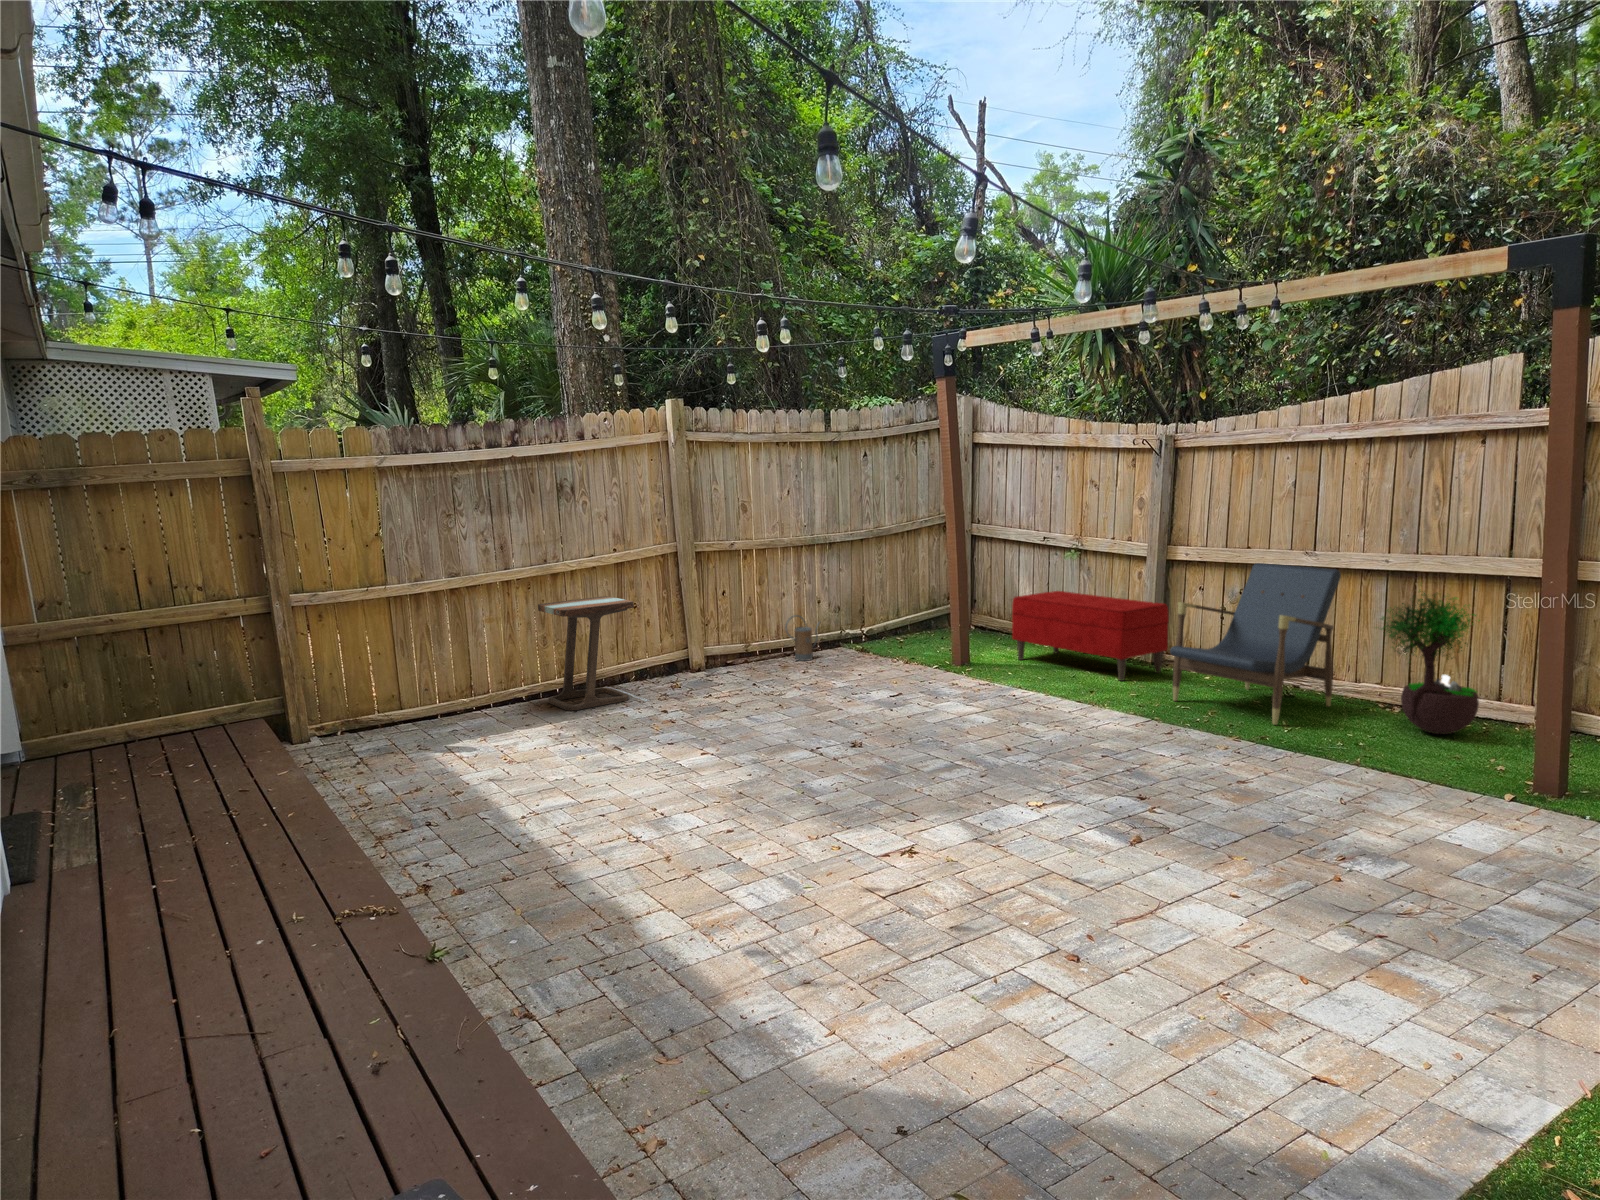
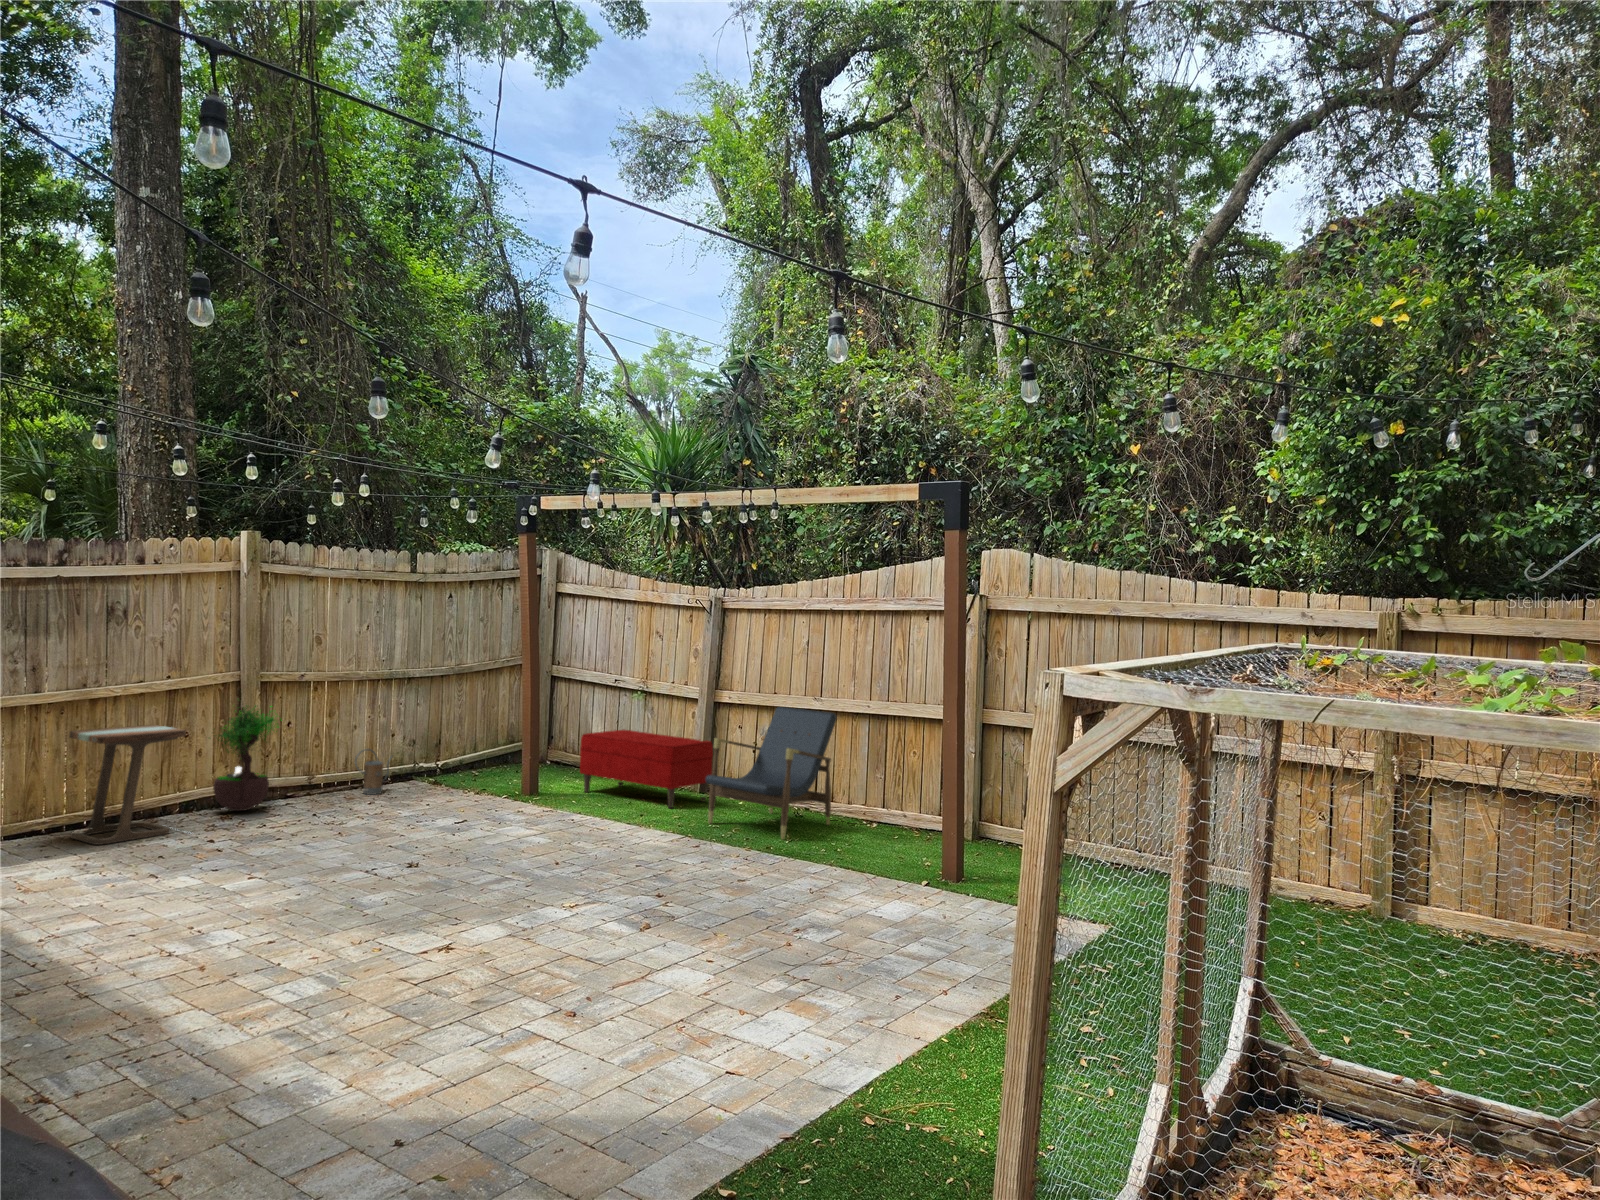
potted tree: present [1381,590,1480,734] -> present [213,705,282,811]

